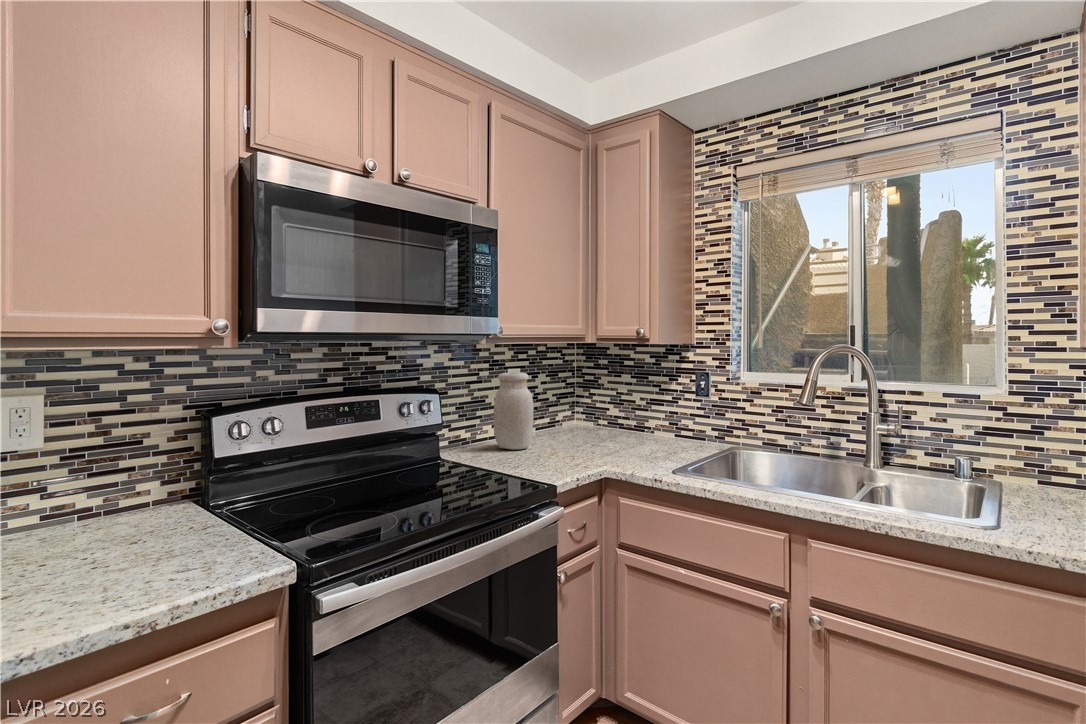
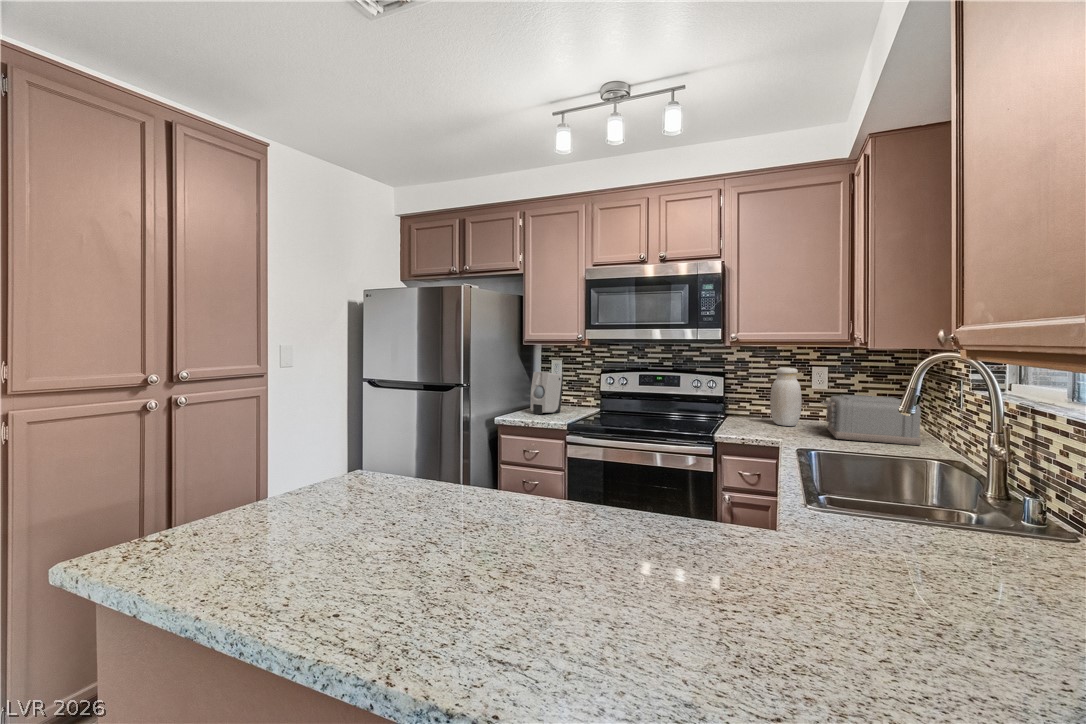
toaster: none [556,396,656,450] -> present [821,395,921,445]
soap dispenser: none [41,435,130,584] -> present [530,372,563,414]

